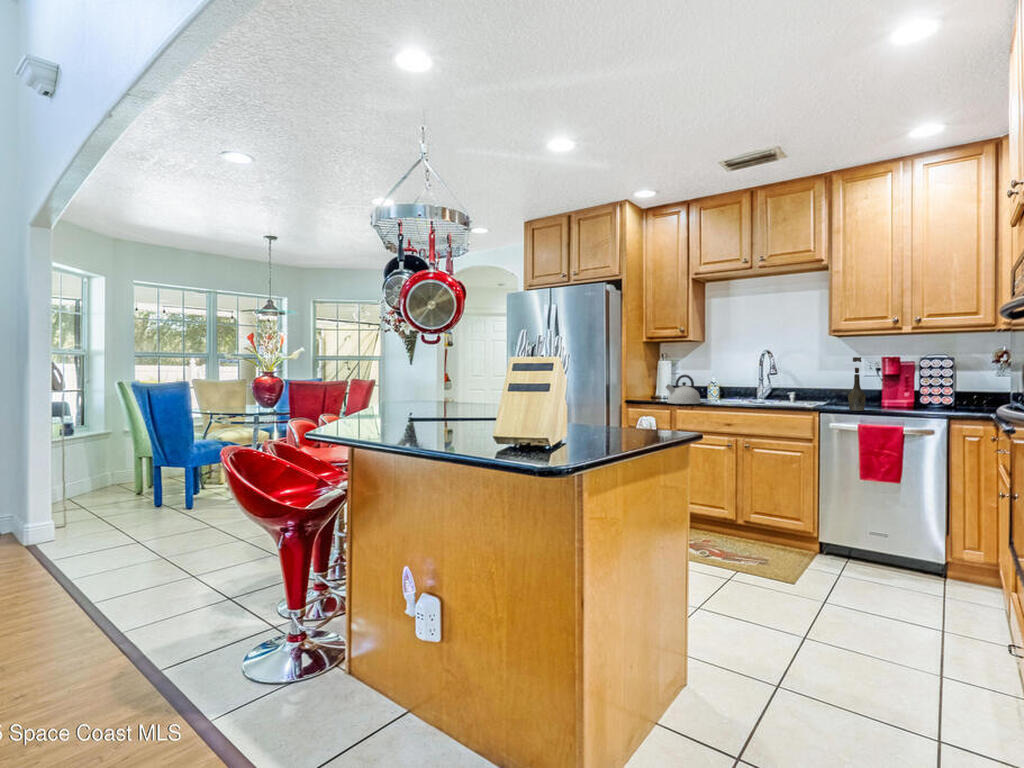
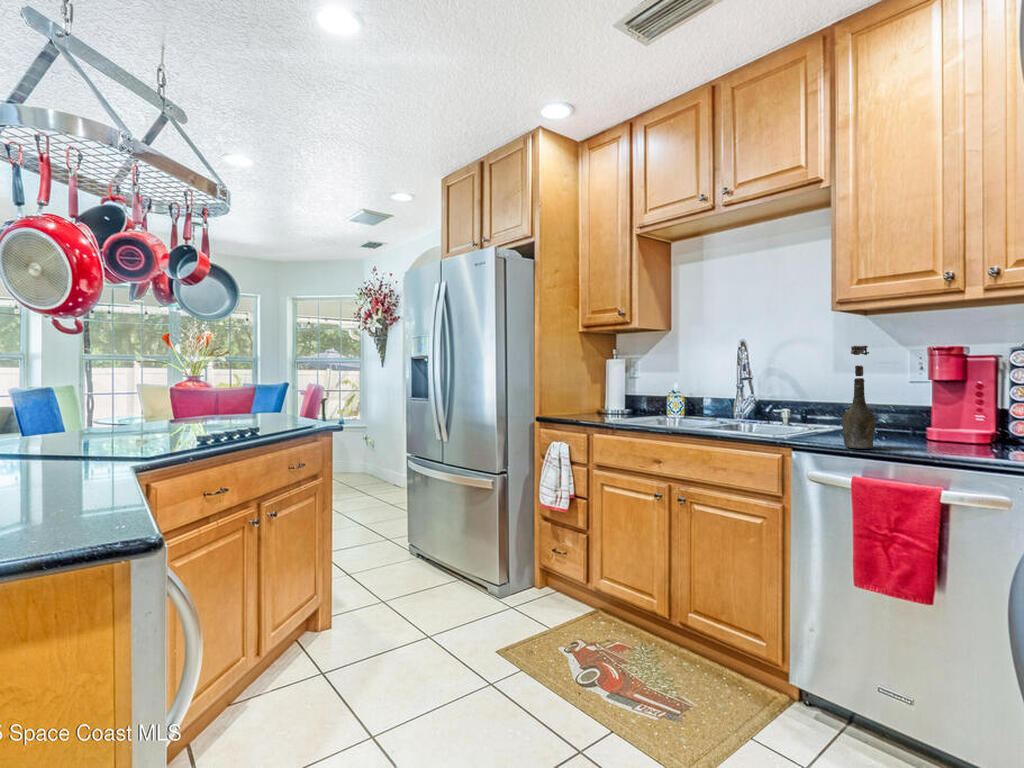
kettle: present [666,375,701,404] -> none [577,378,632,424]

